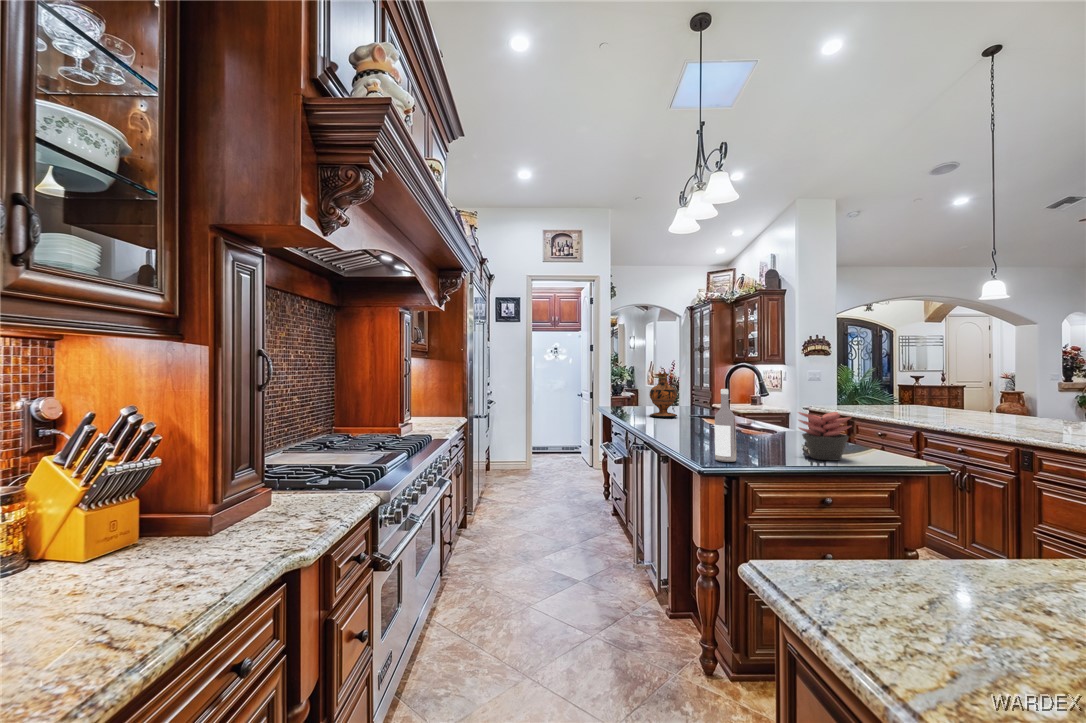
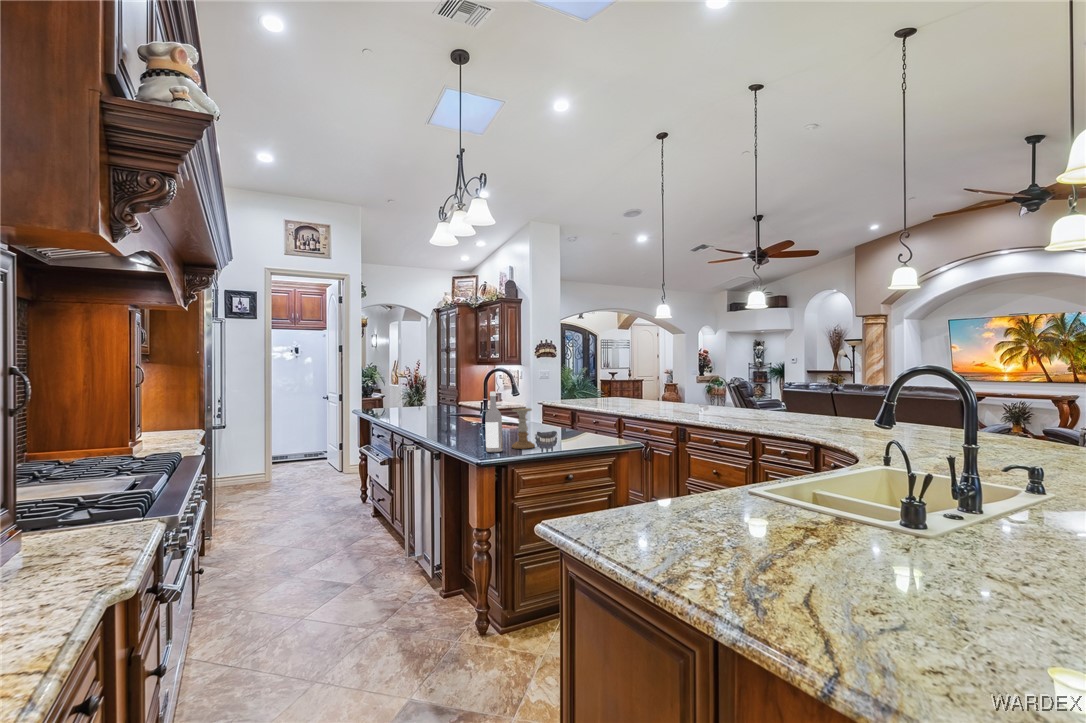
vase: present [650,372,677,417] -> none [412,376,439,420]
candle holder: none [750,411,783,462] -> present [512,408,535,449]
succulent plant: present [799,412,851,460] -> none [544,406,579,443]

